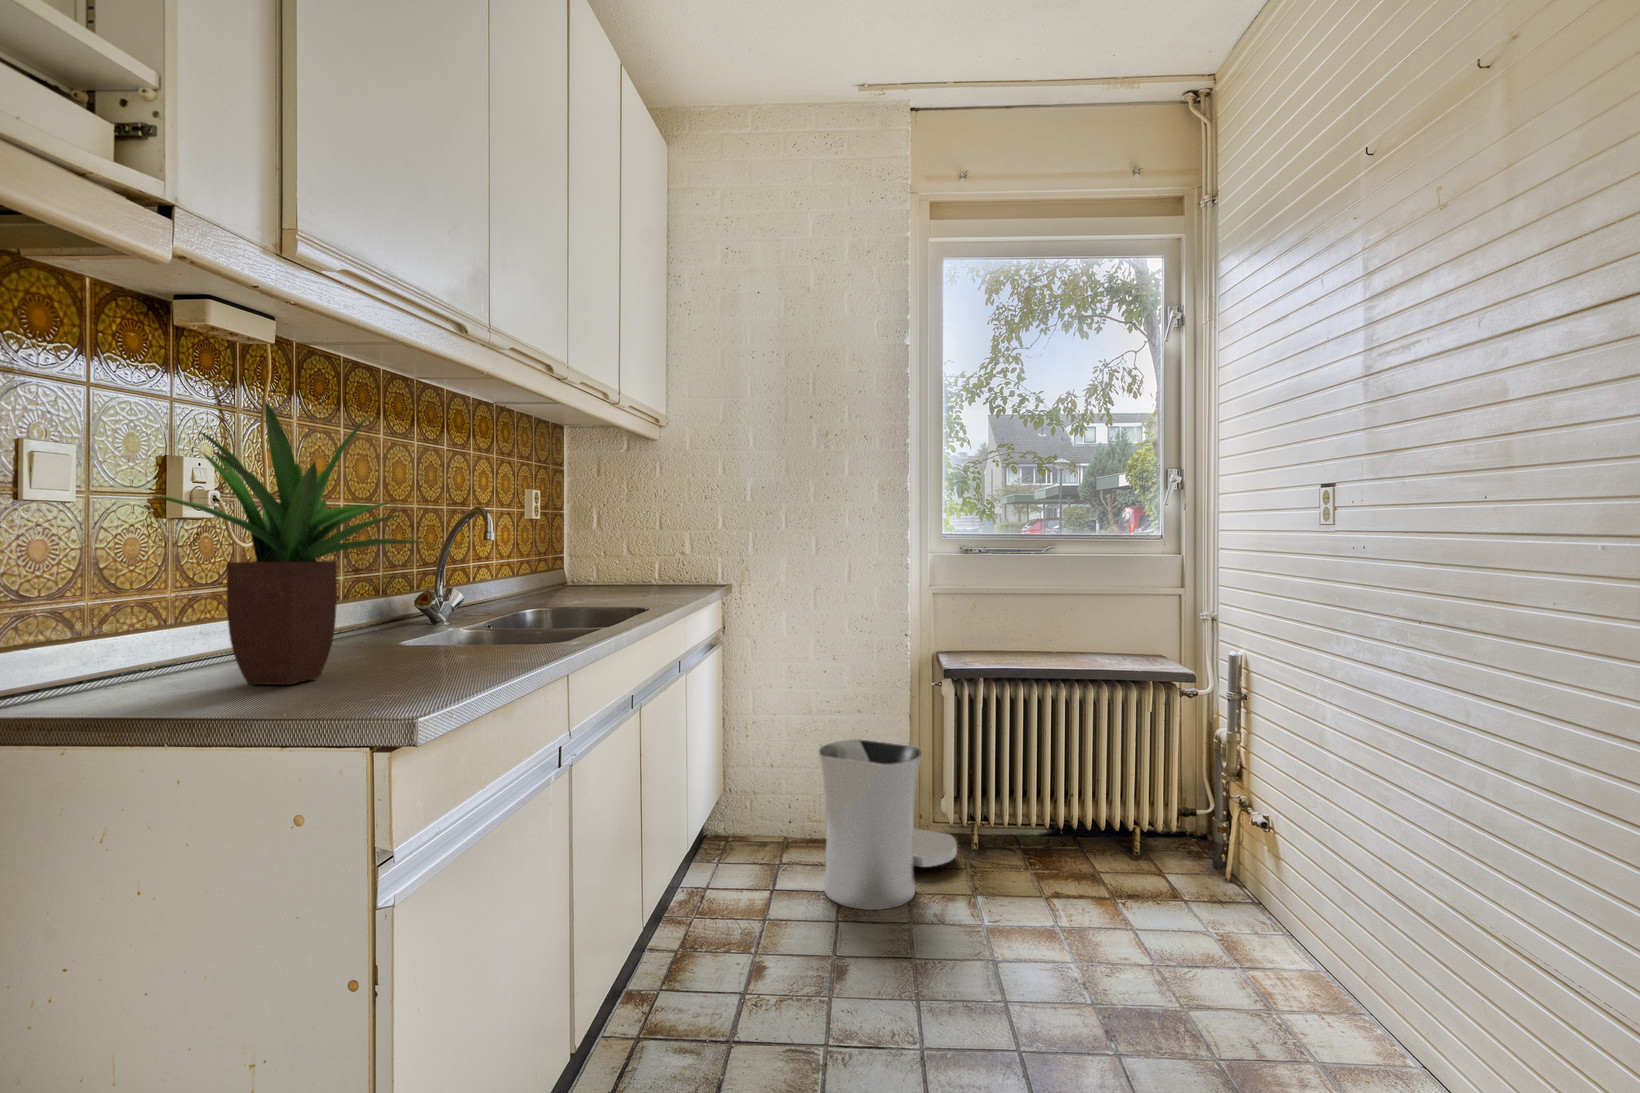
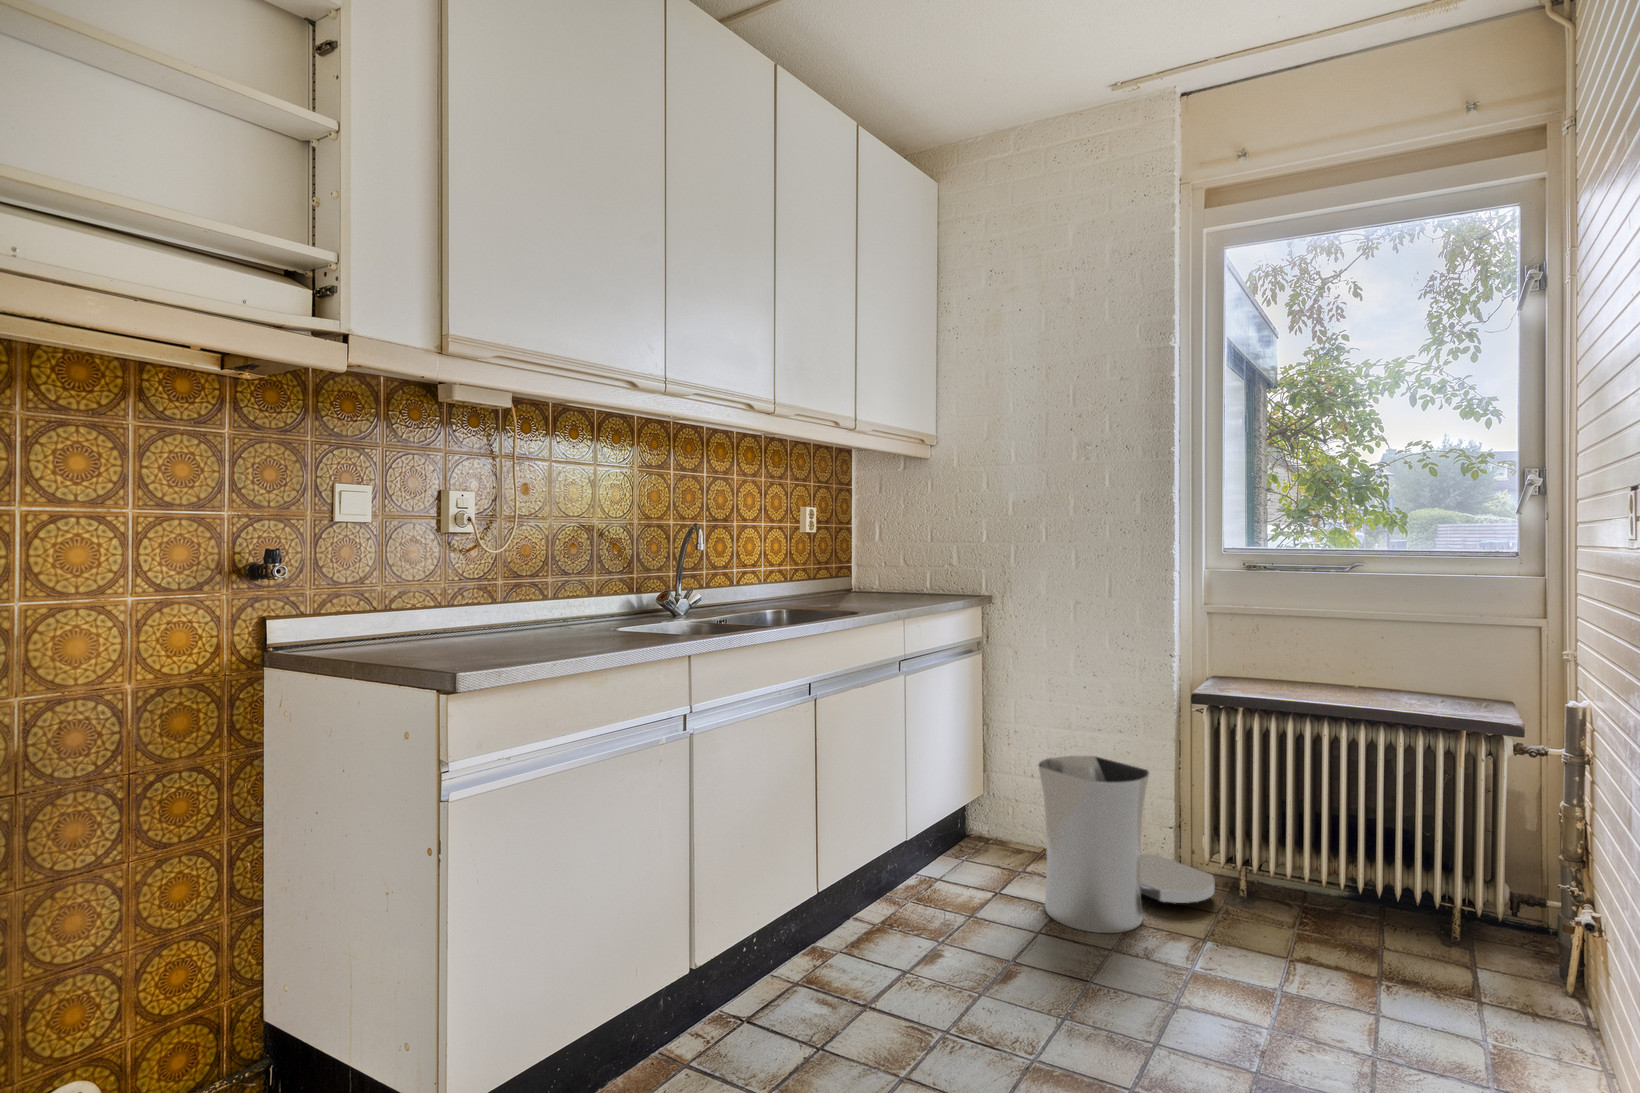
potted plant: present [154,401,422,685] -> none [395,455,564,647]

